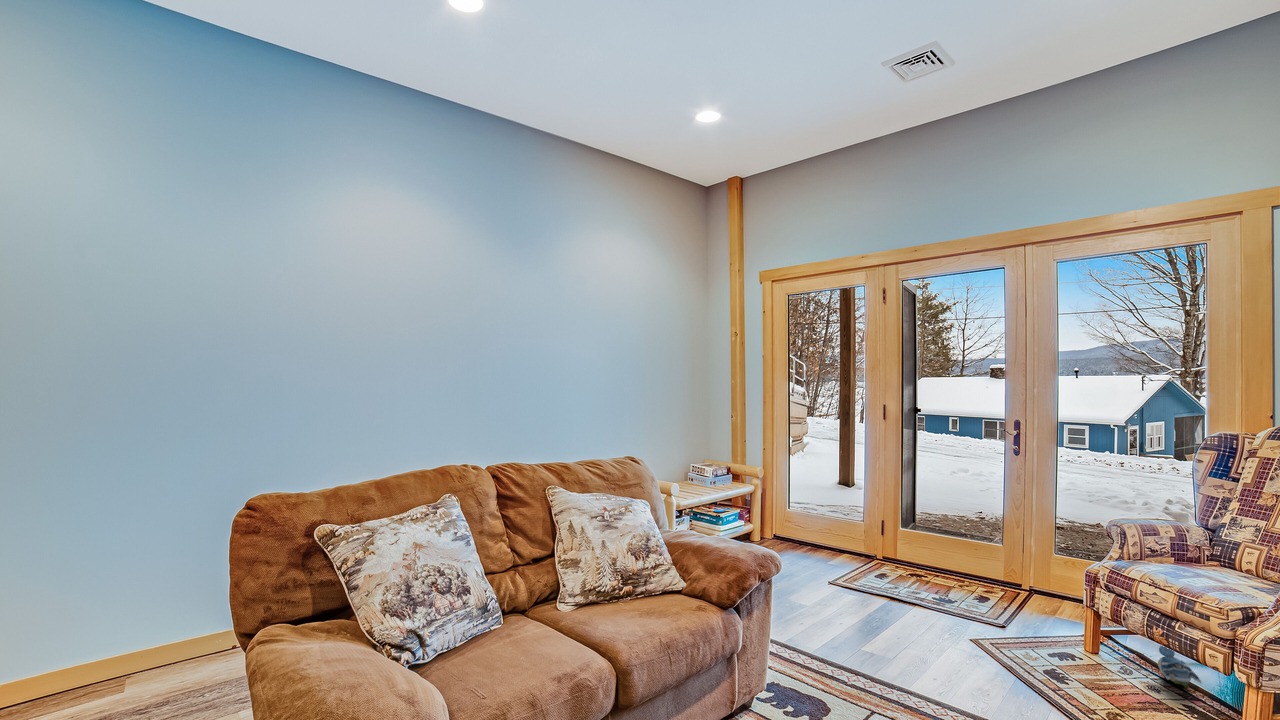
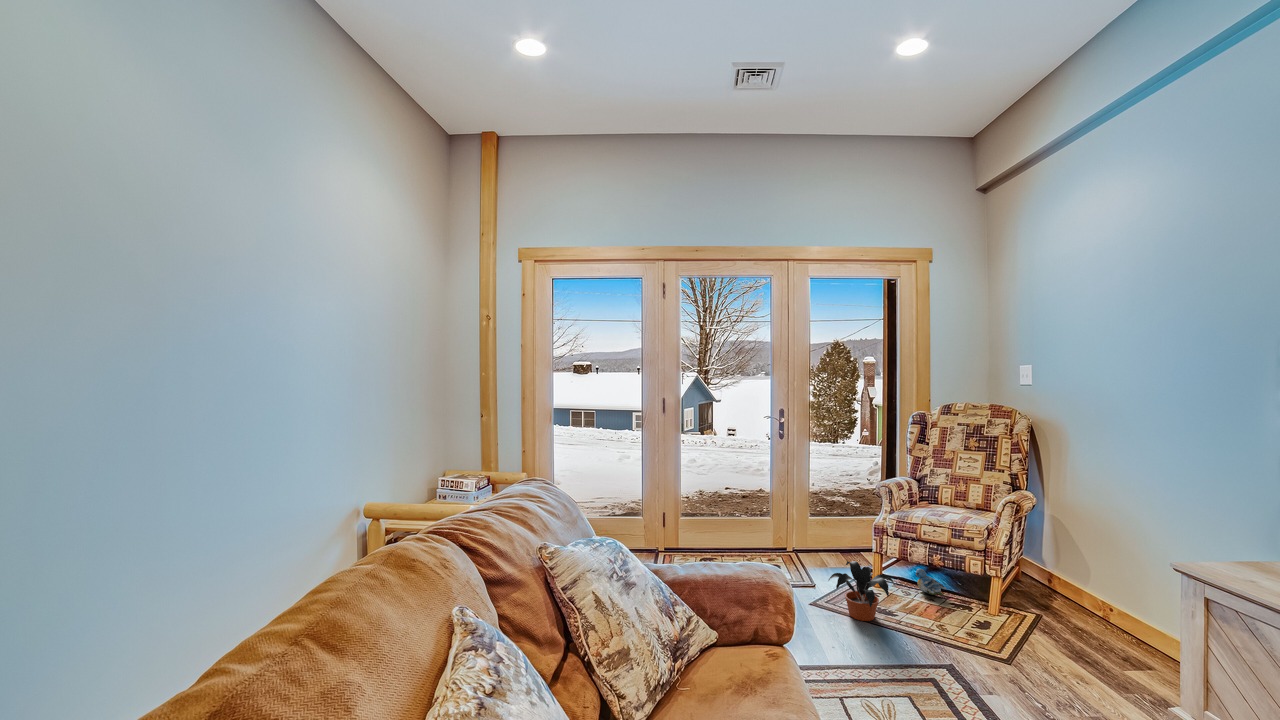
potted plant: none [974,599,1065,672] -> present [829,561,894,621]

